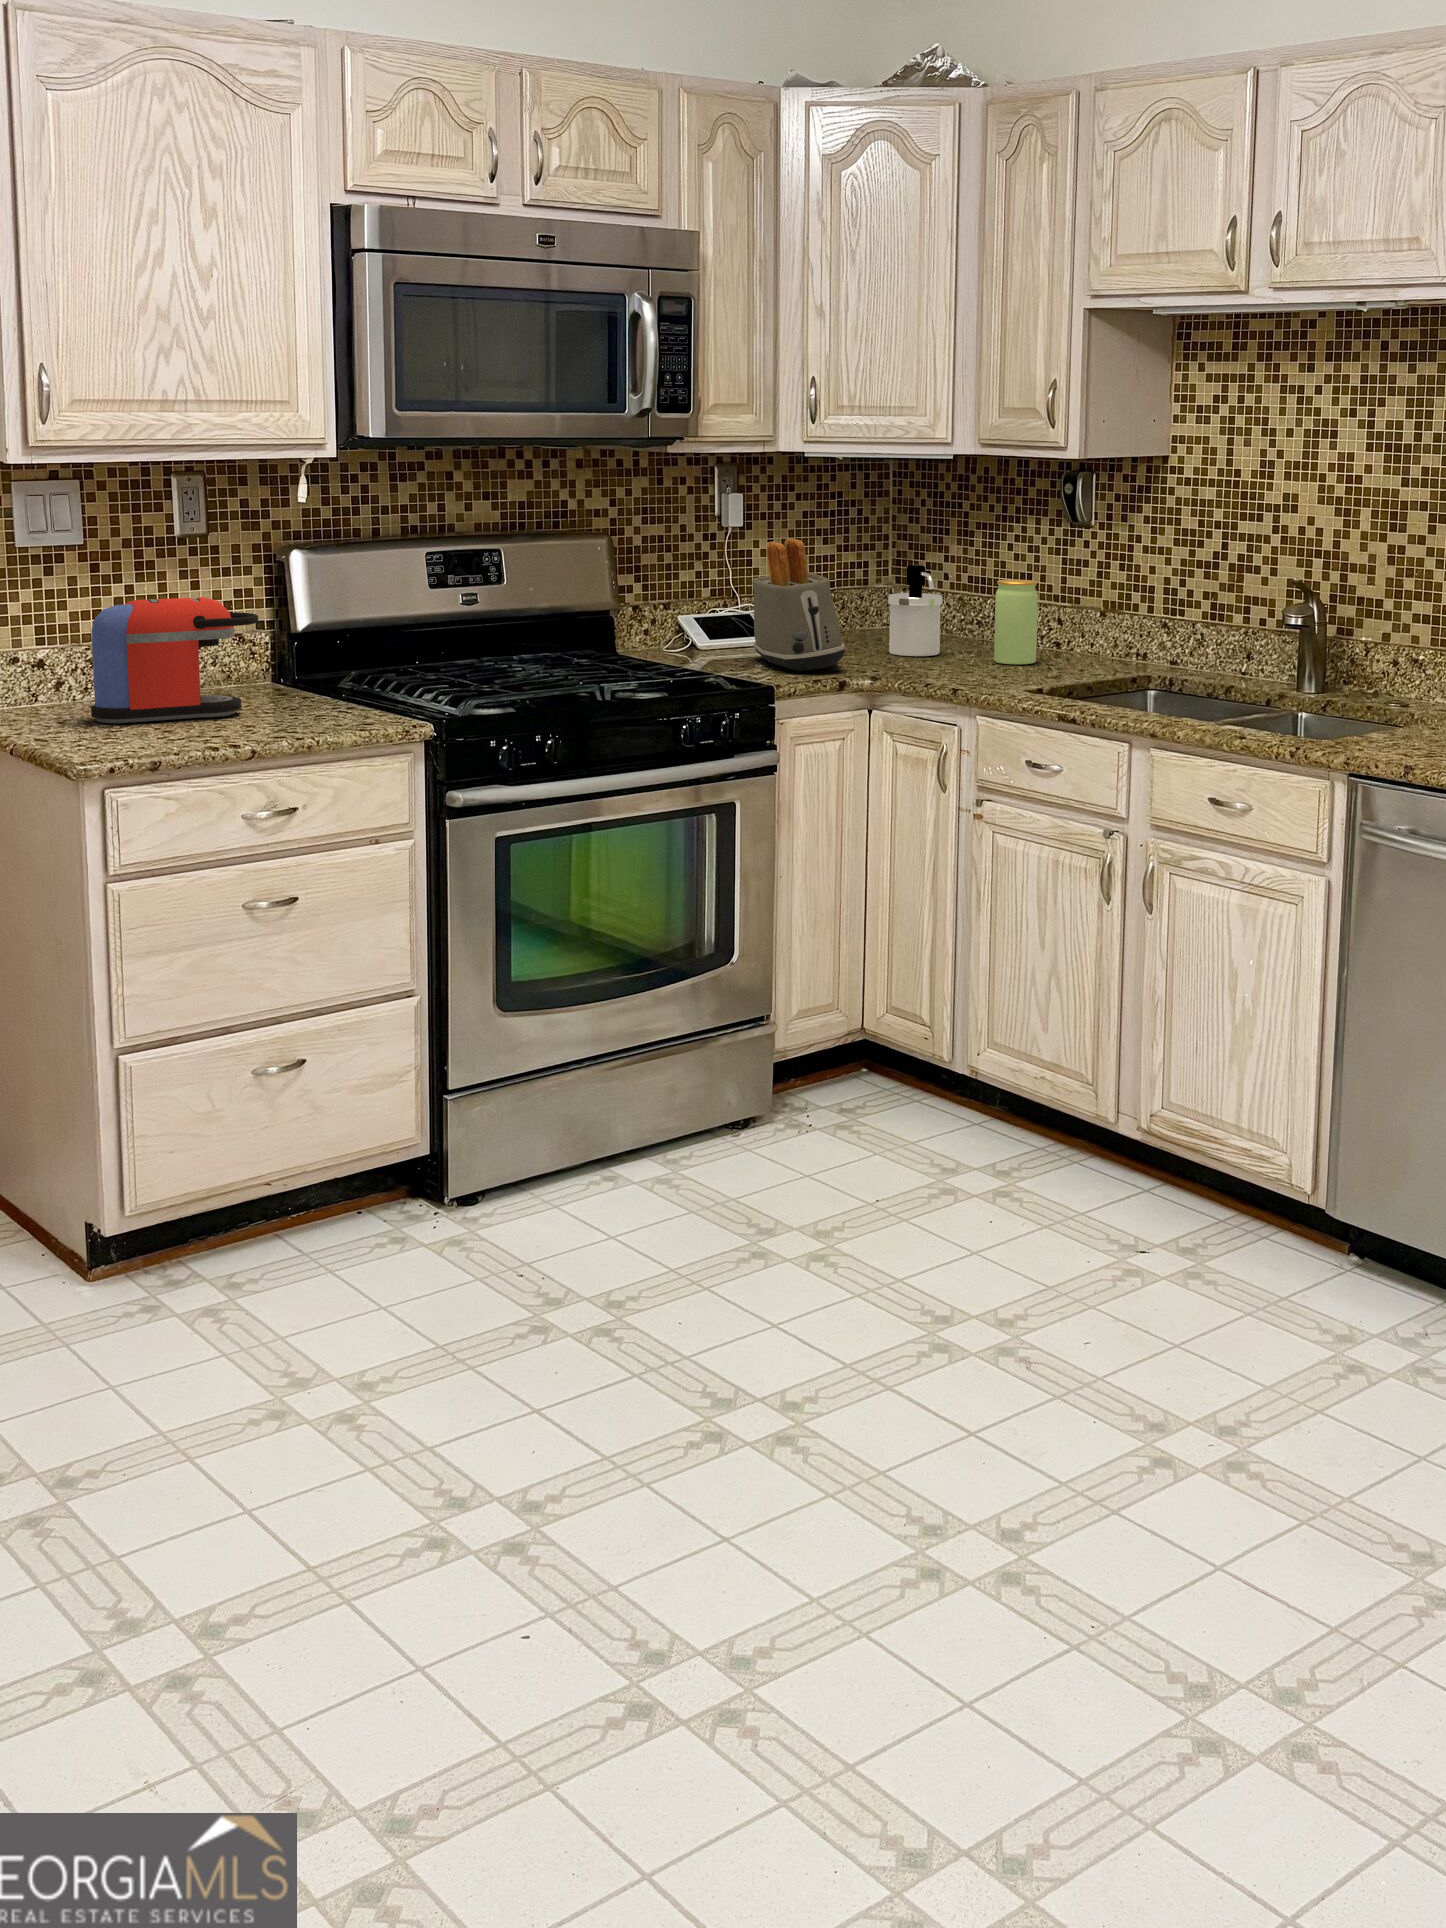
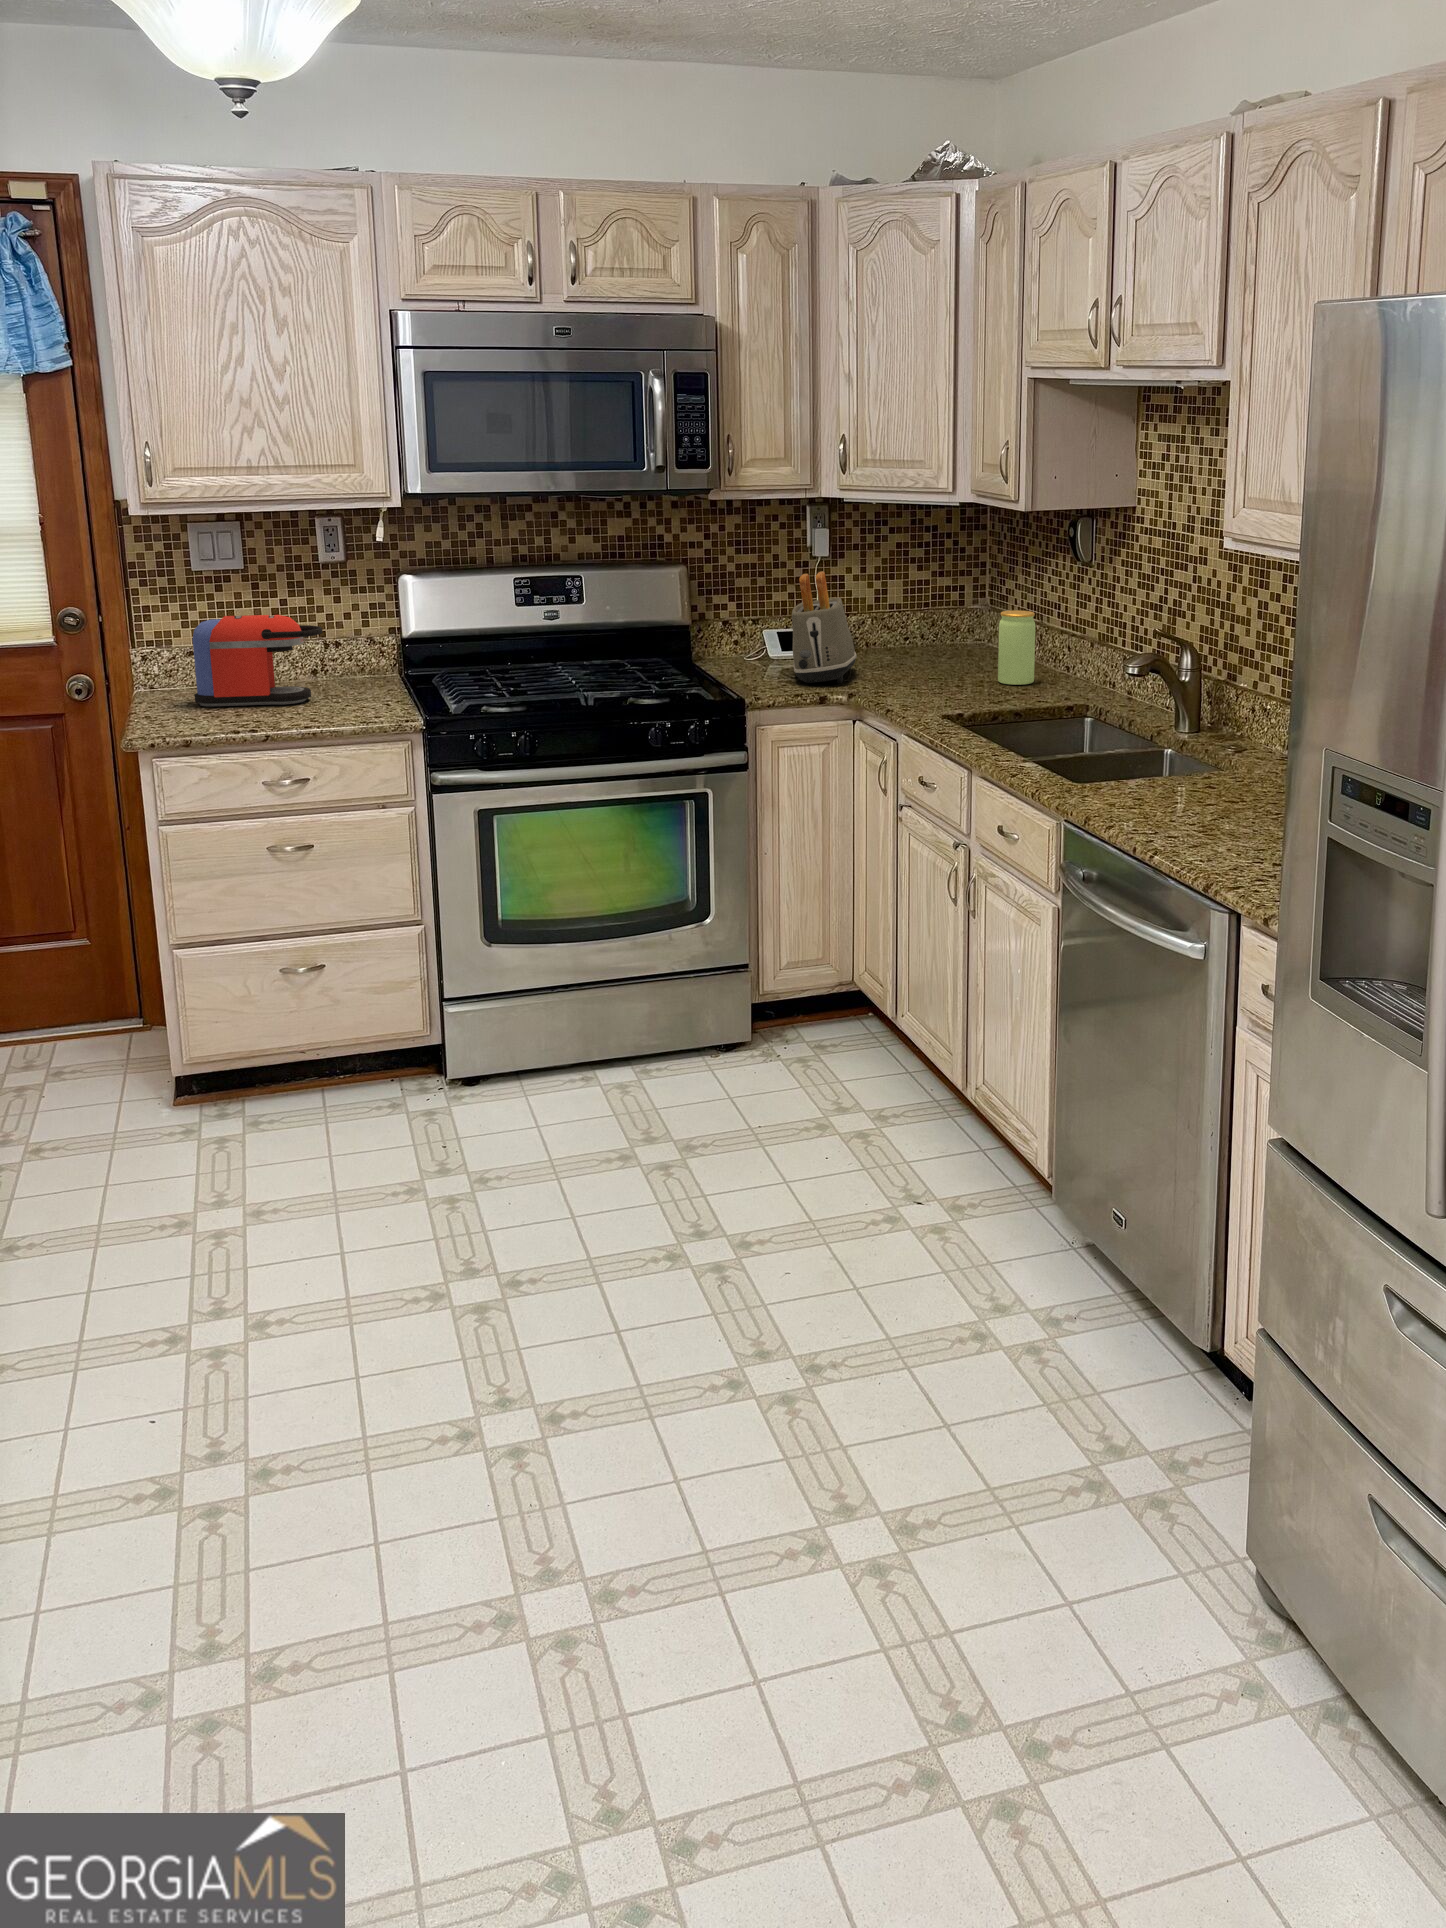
soap dispenser: present [888,565,942,656] -> none [928,594,973,672]

